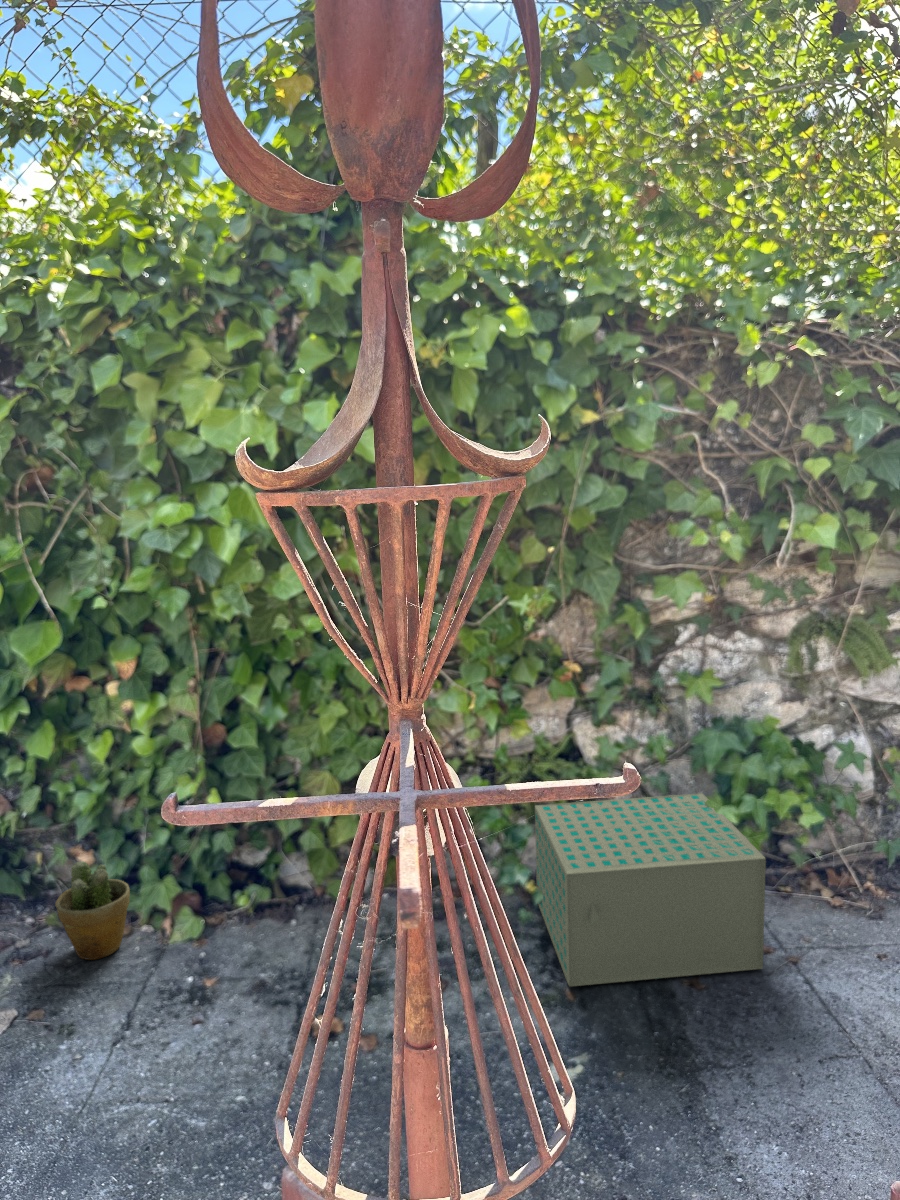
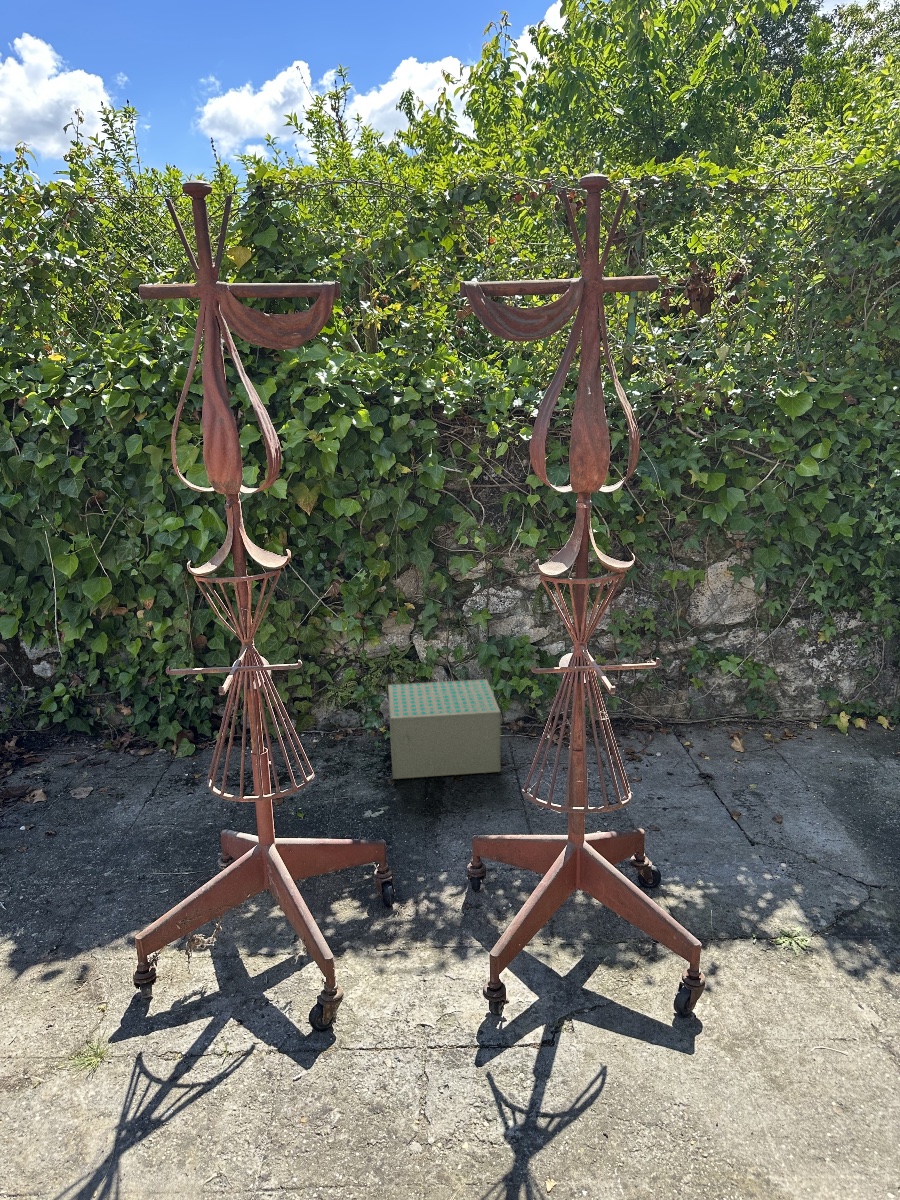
potted plant: present [56,861,130,960] -> none [111,712,153,766]

